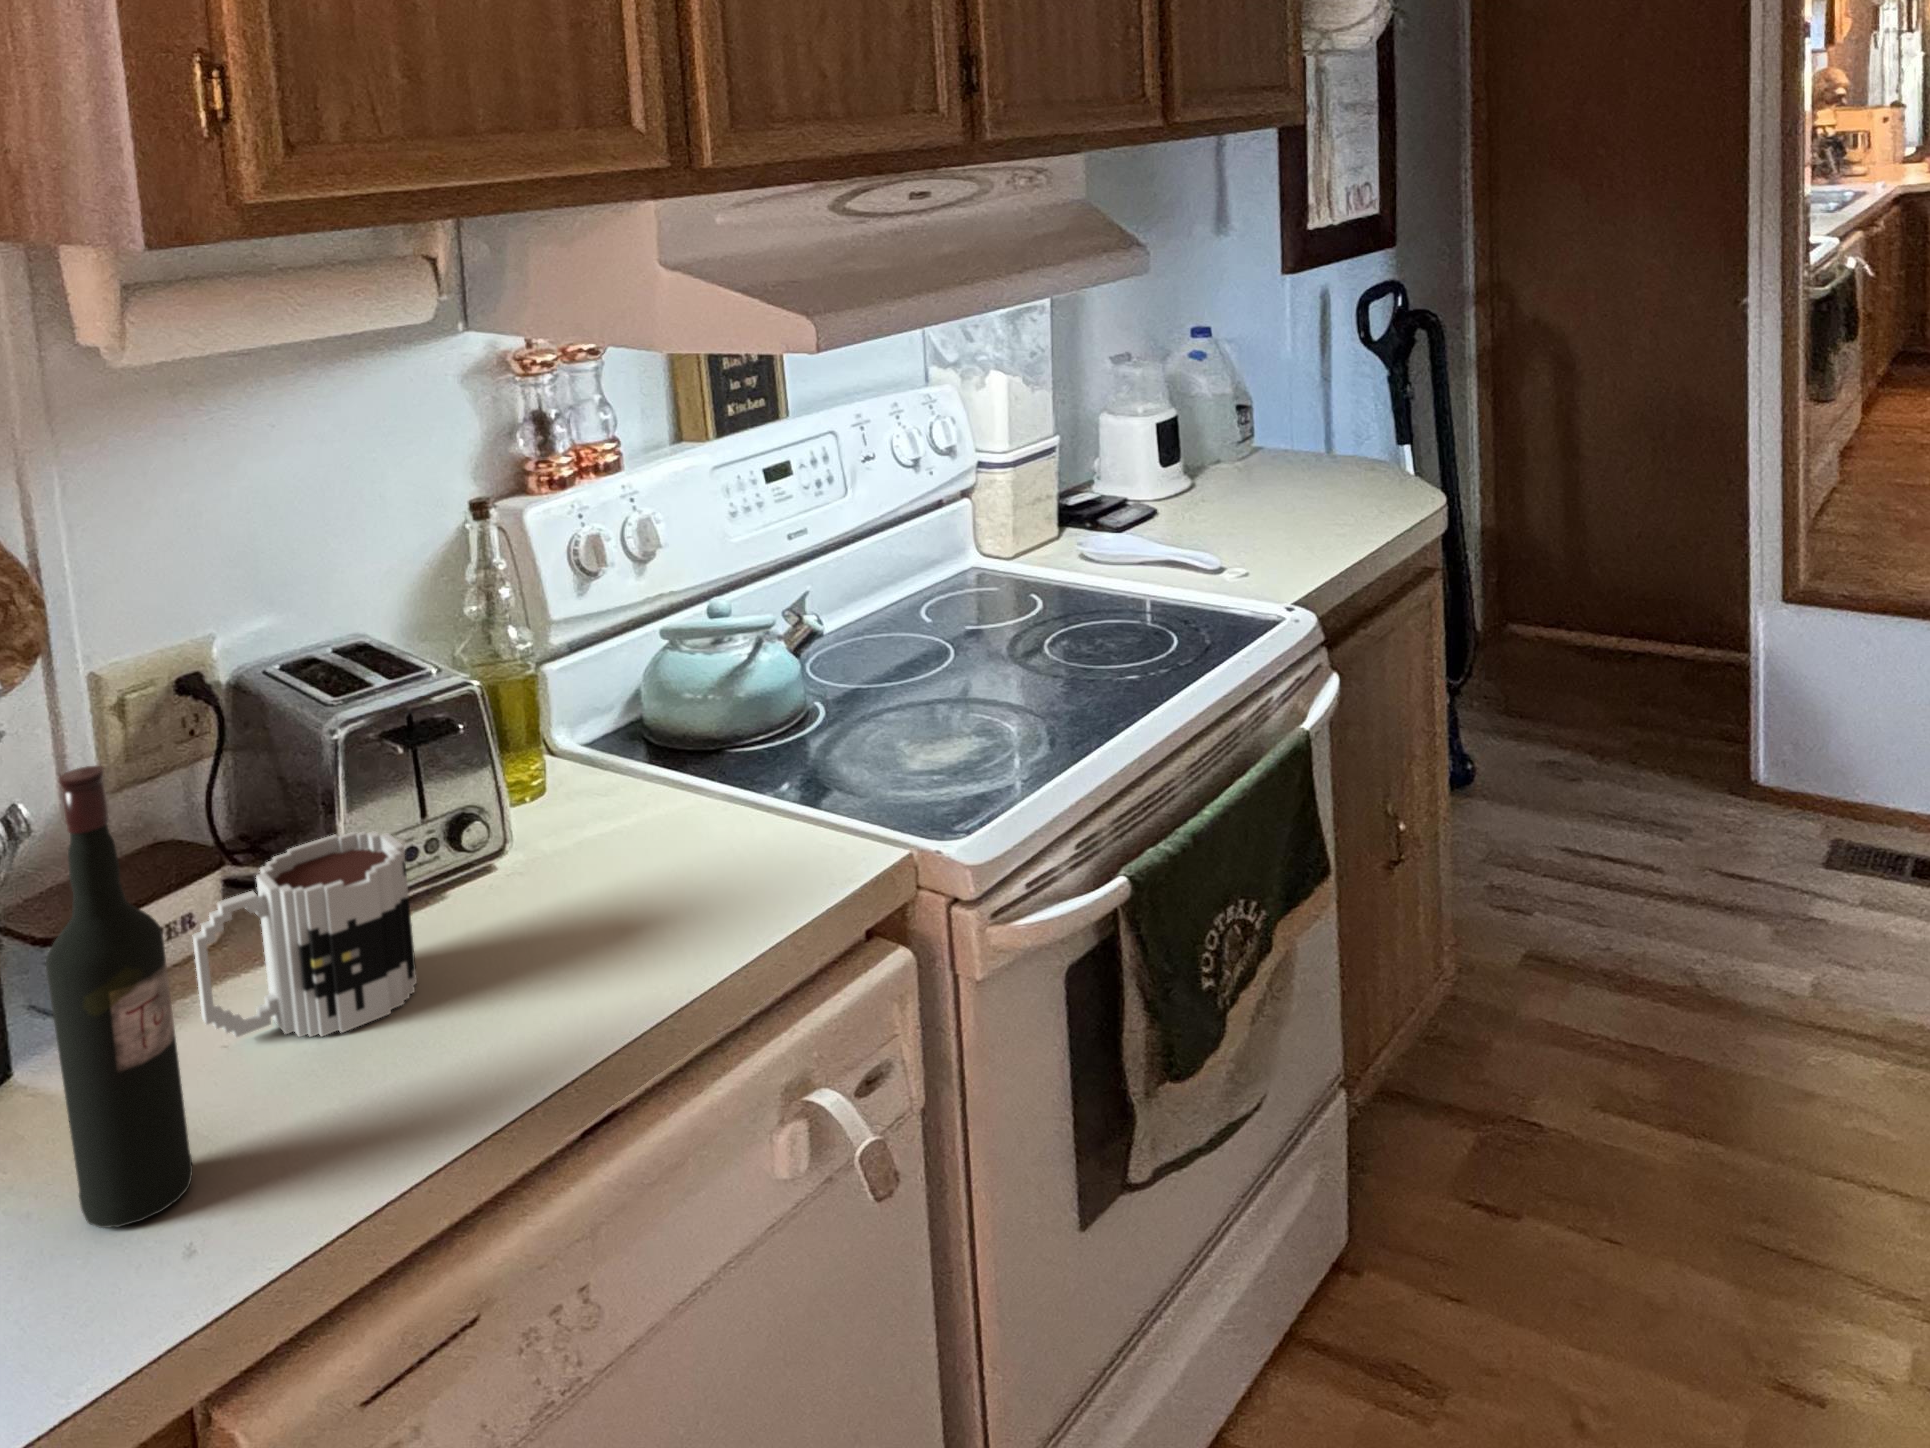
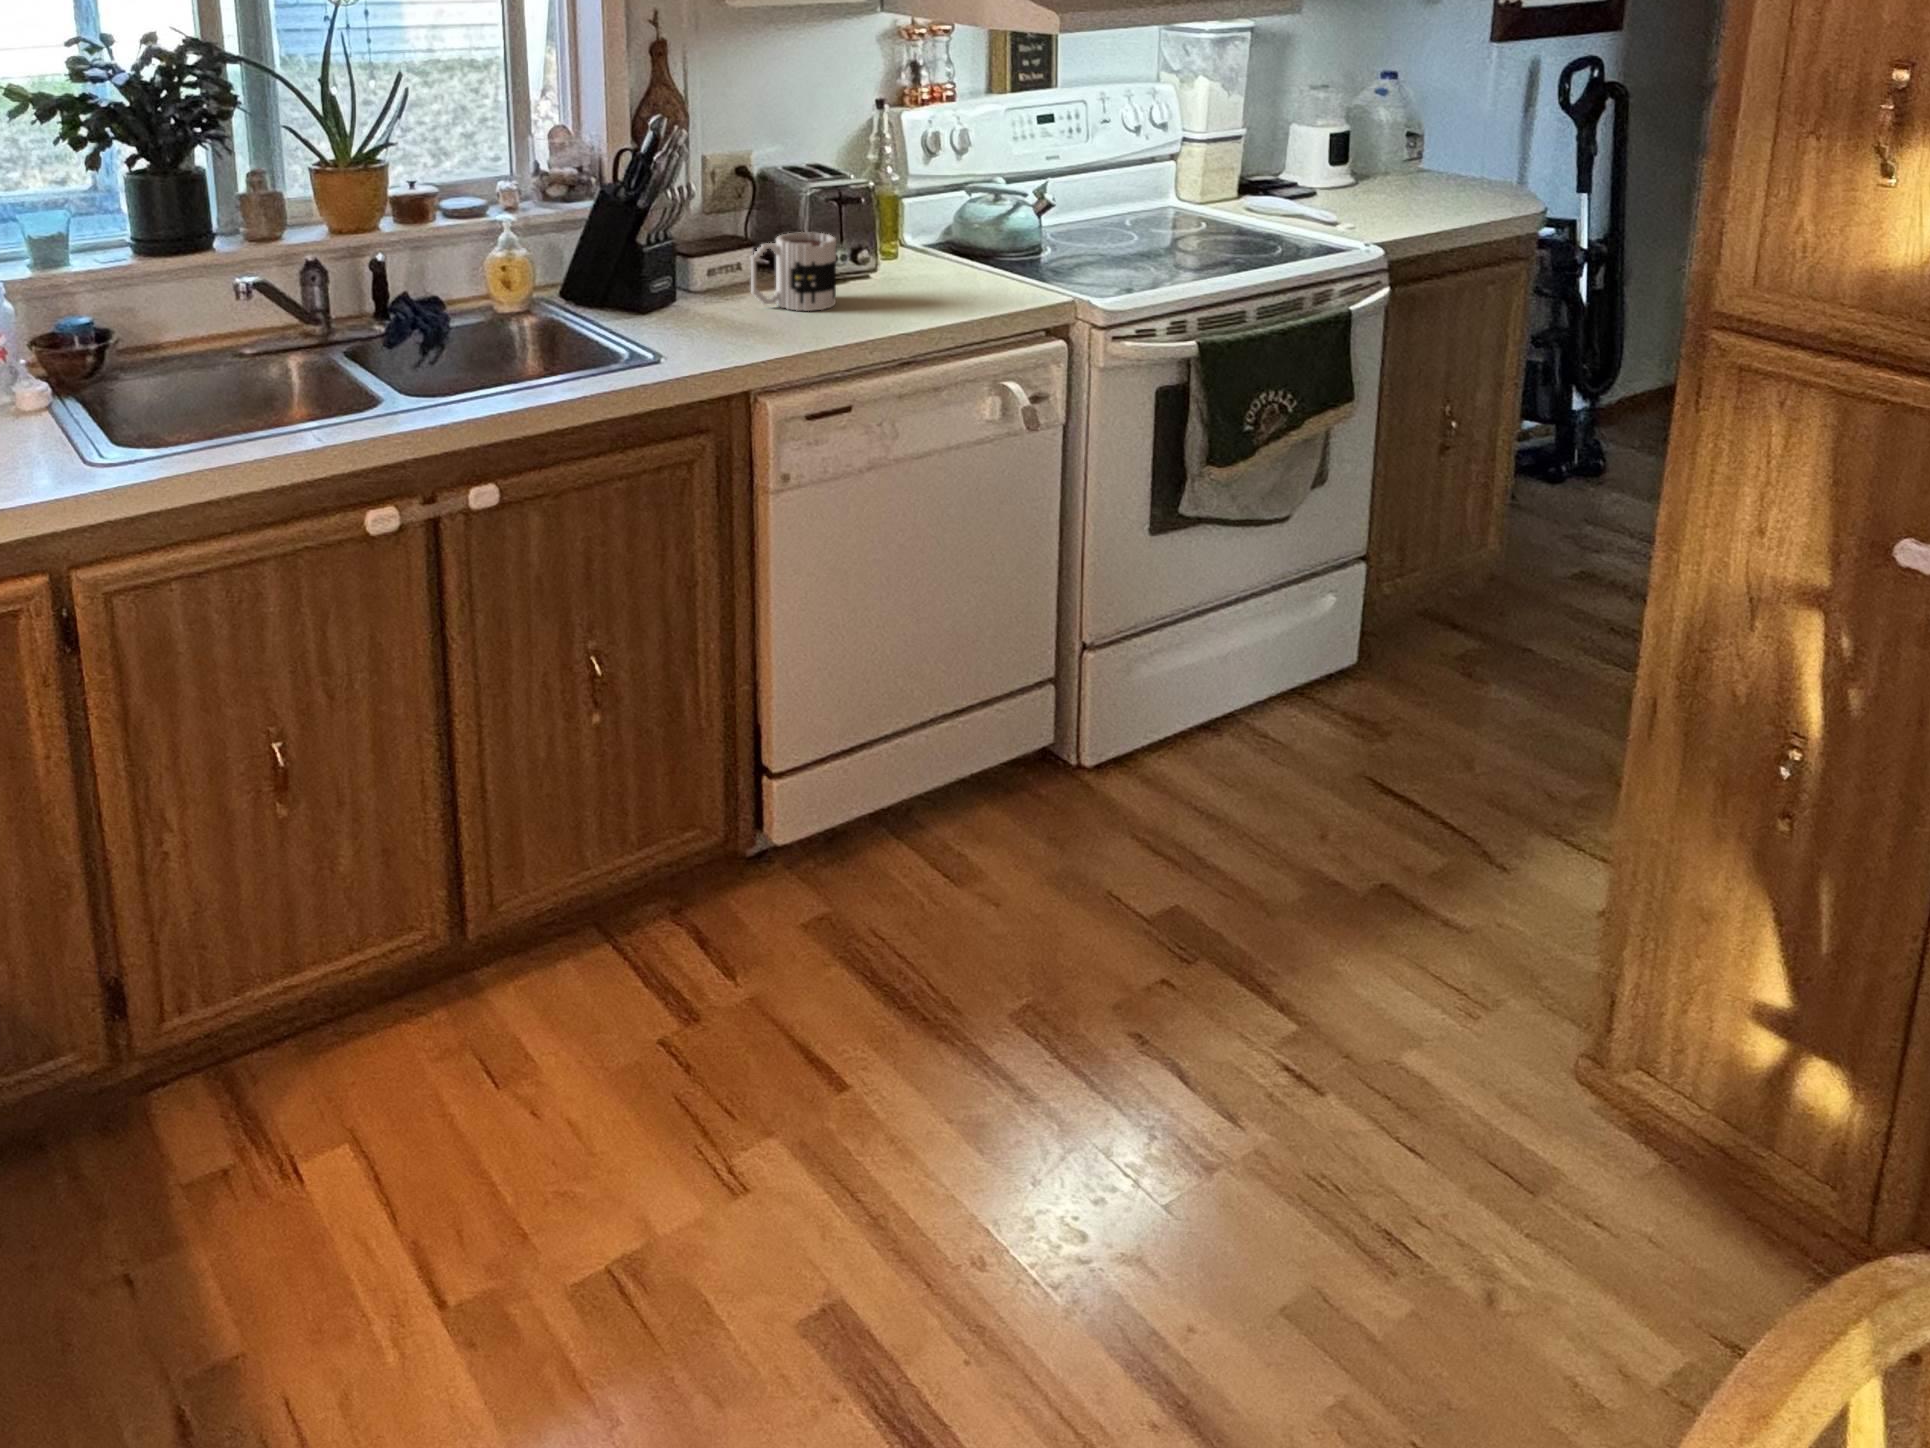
wine bottle: present [46,766,193,1228] -> none [711,157,752,339]

